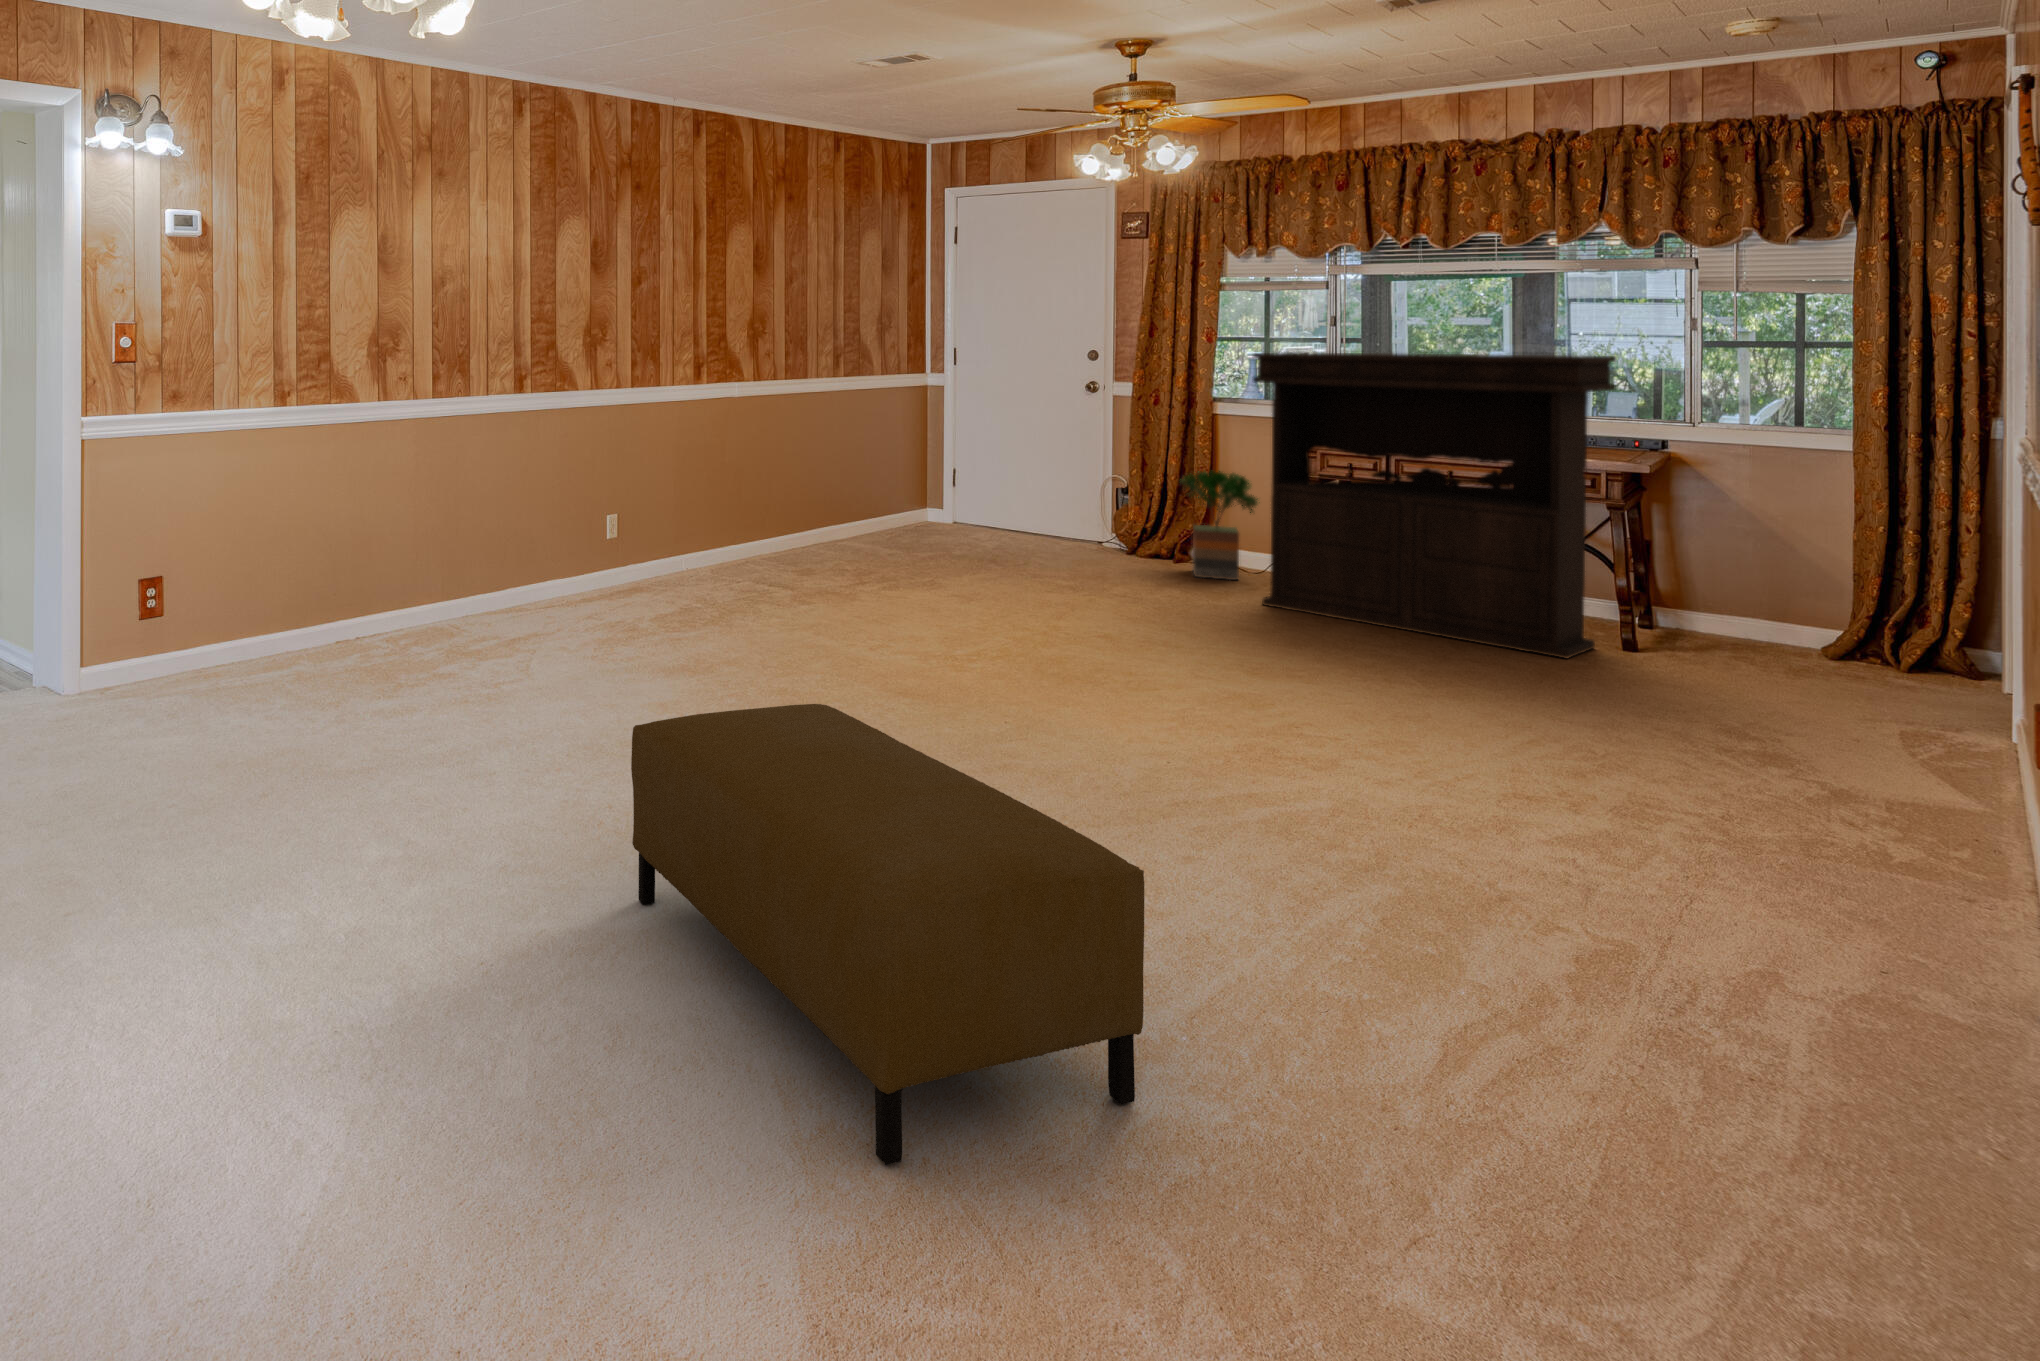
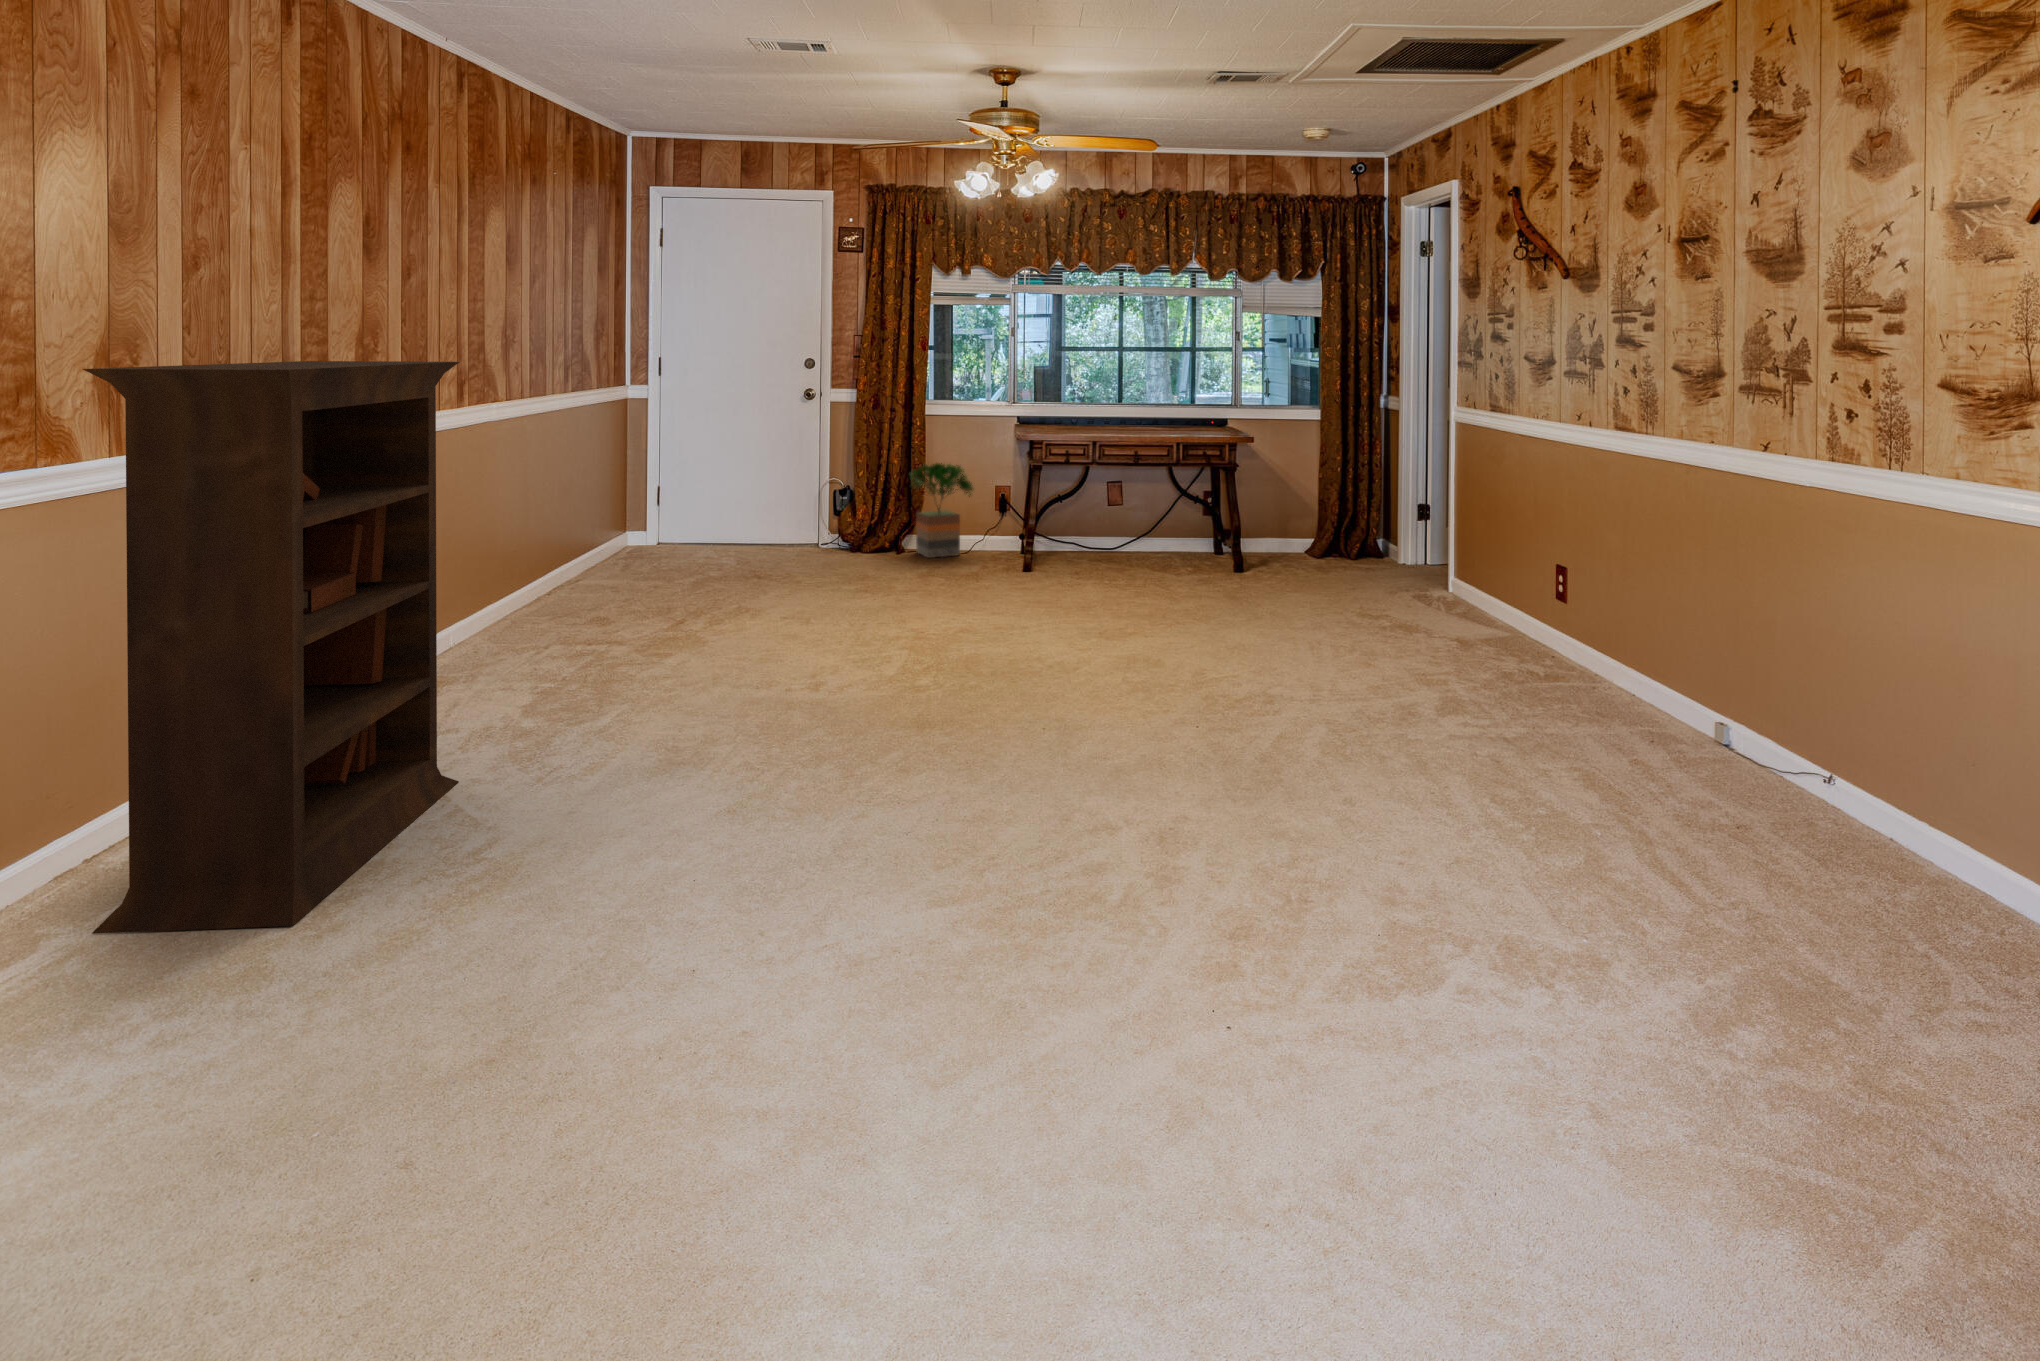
bookcase: none [304,345,545,685] -> present [83,361,459,934]
console table: present [1252,352,1617,658] -> none [1002,360,1225,576]
ottoman: present [631,704,1144,1165] -> none [1135,731,1683,1102]

